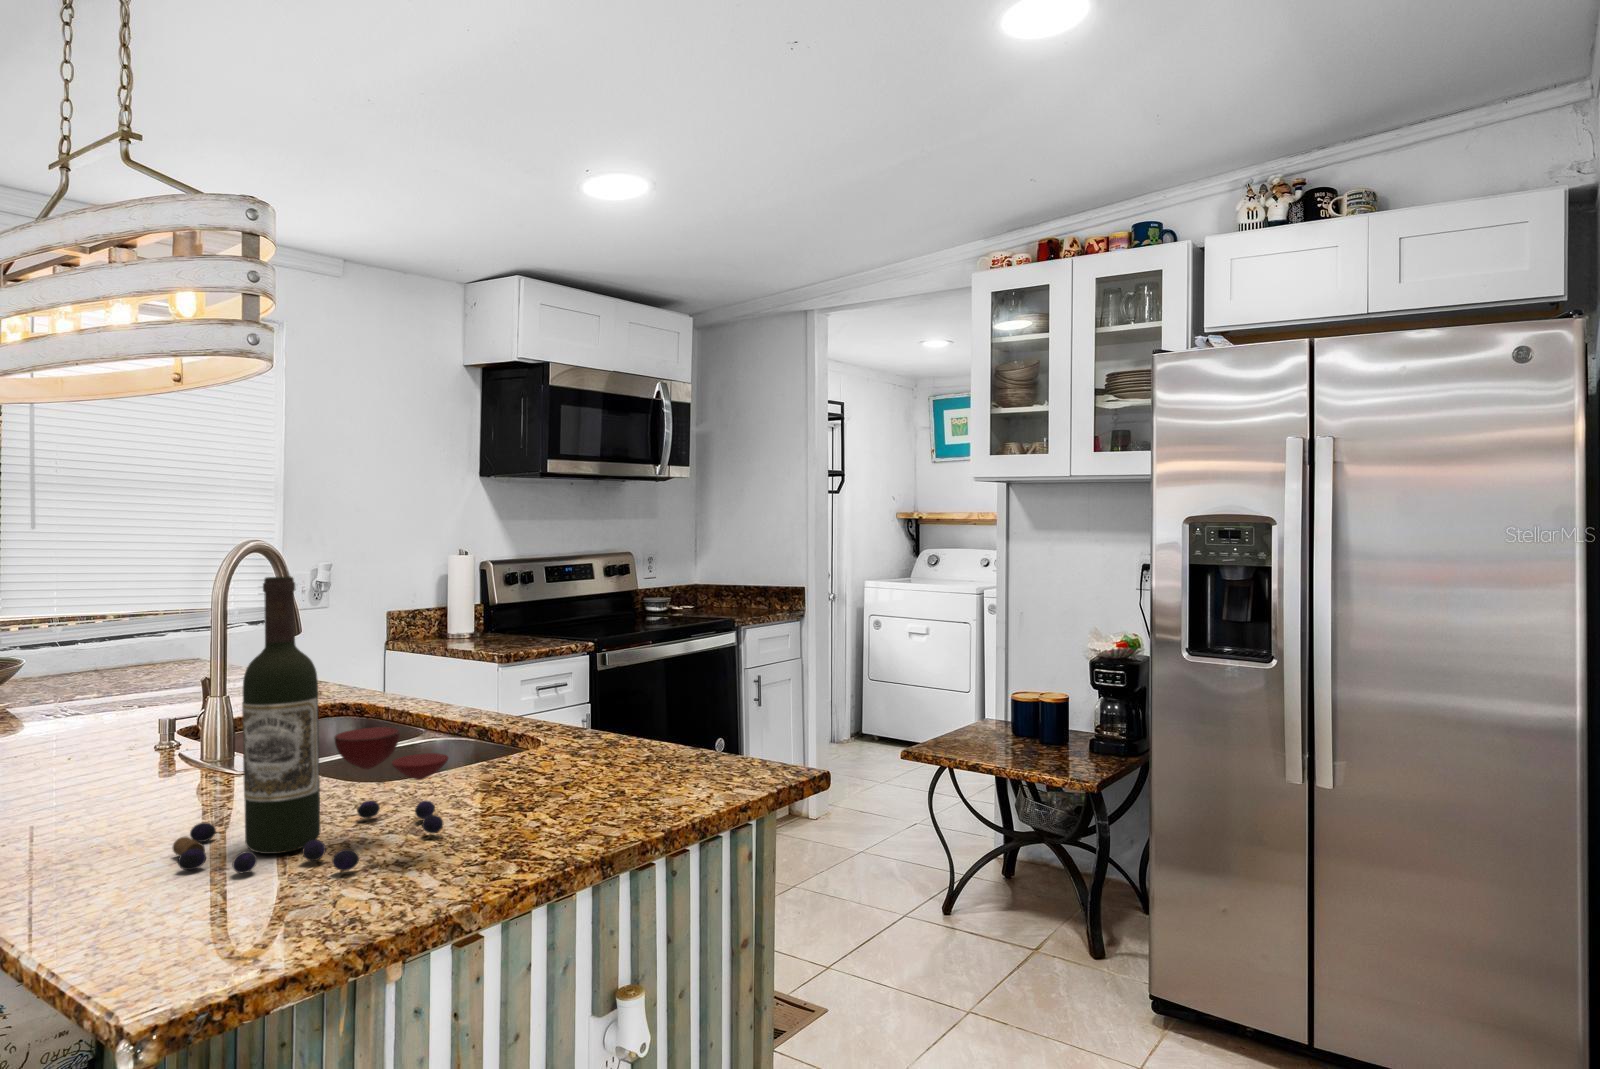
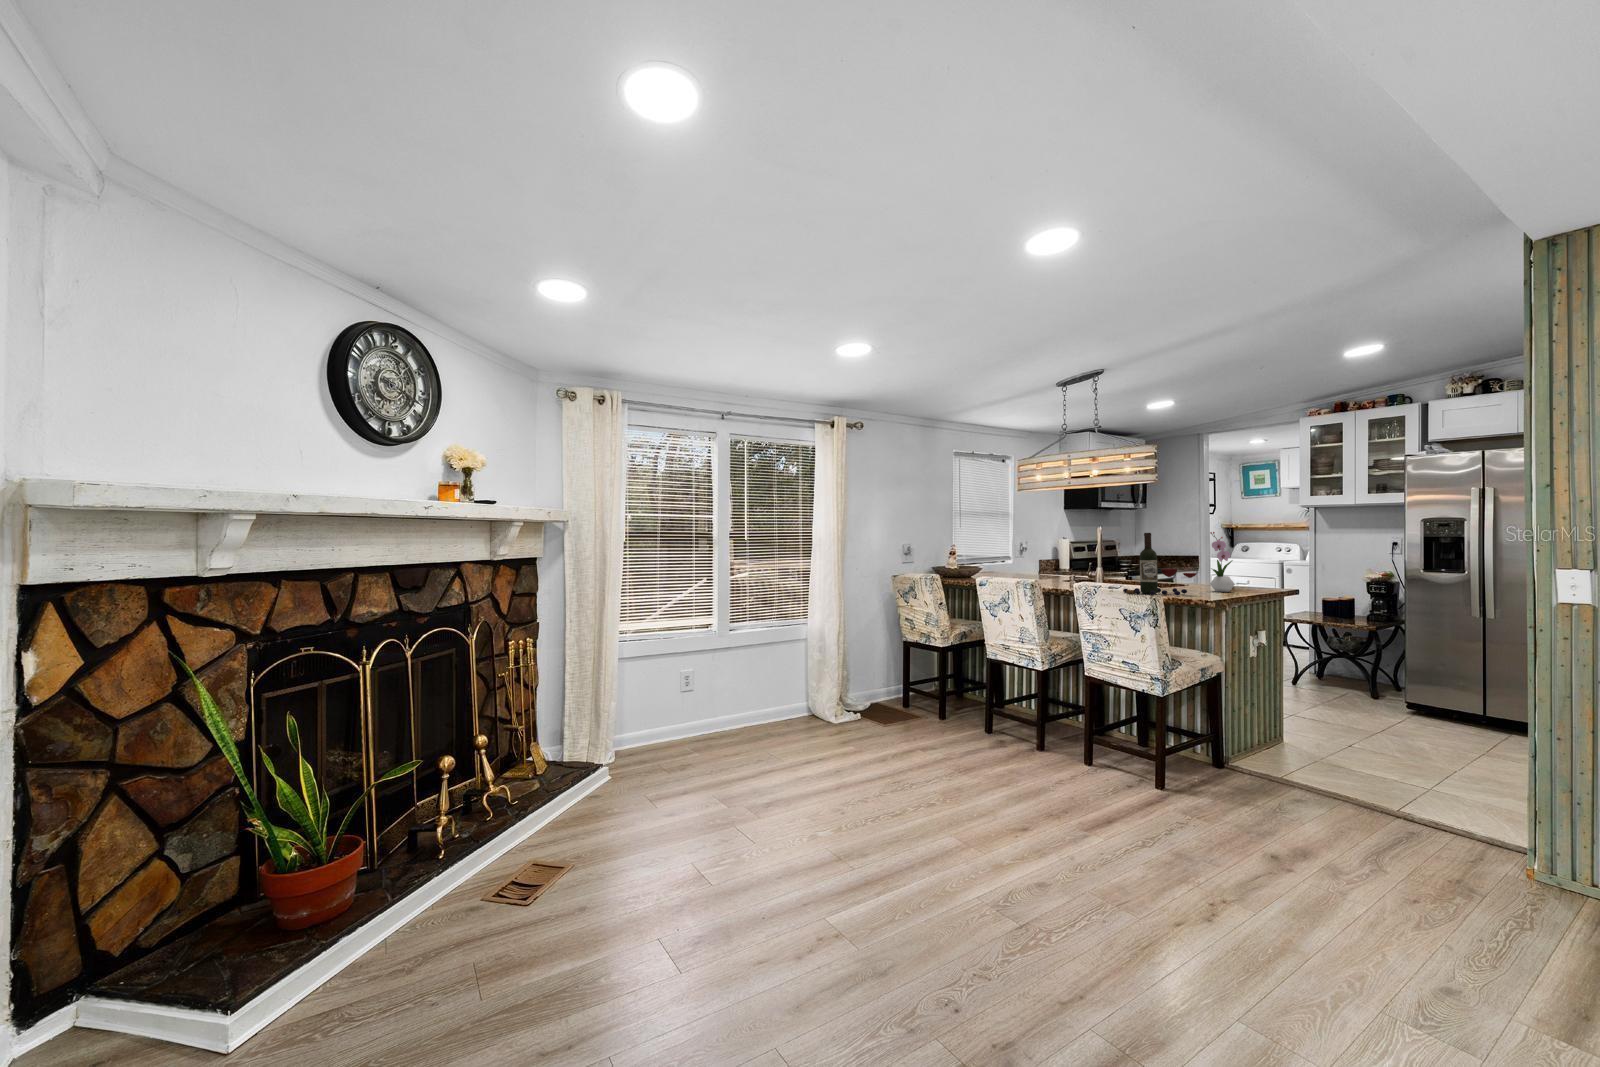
flower arrangement: none [594,564,683,787] -> present [1210,532,1235,592]

